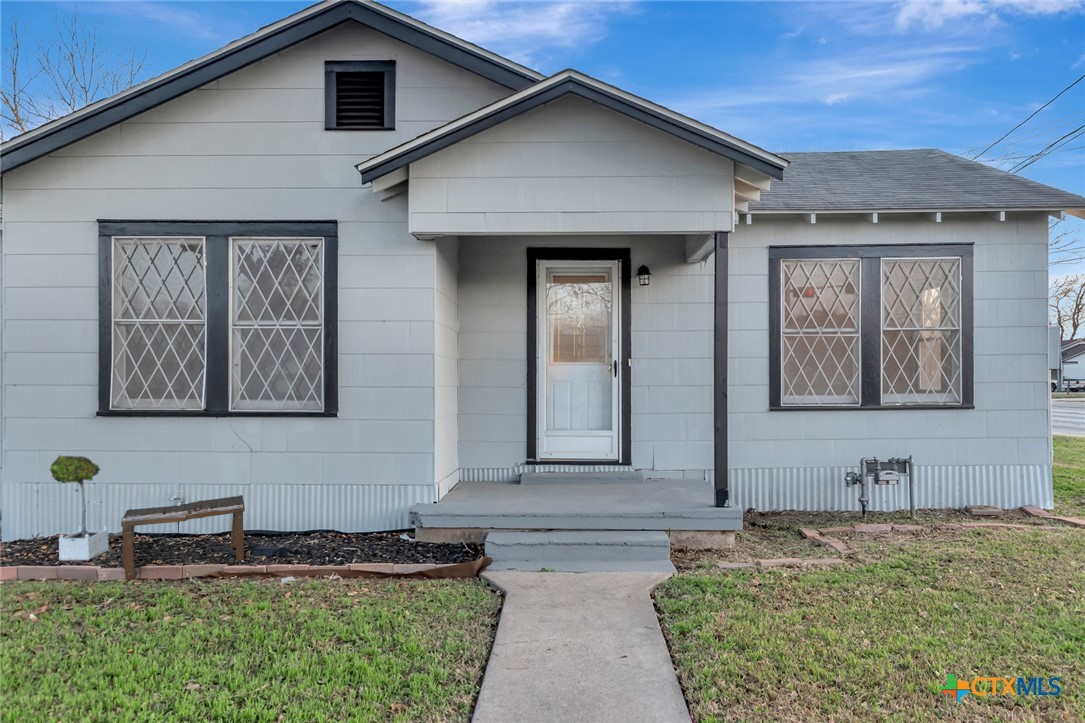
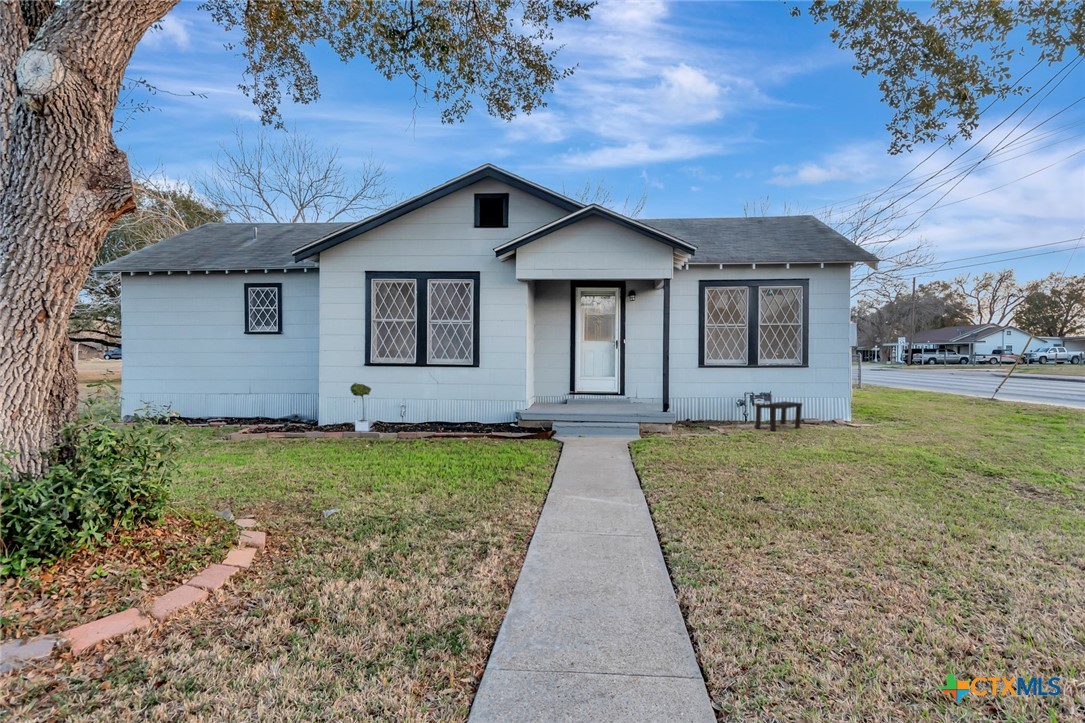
bench: present [121,495,245,580] -> present [755,401,802,431]

